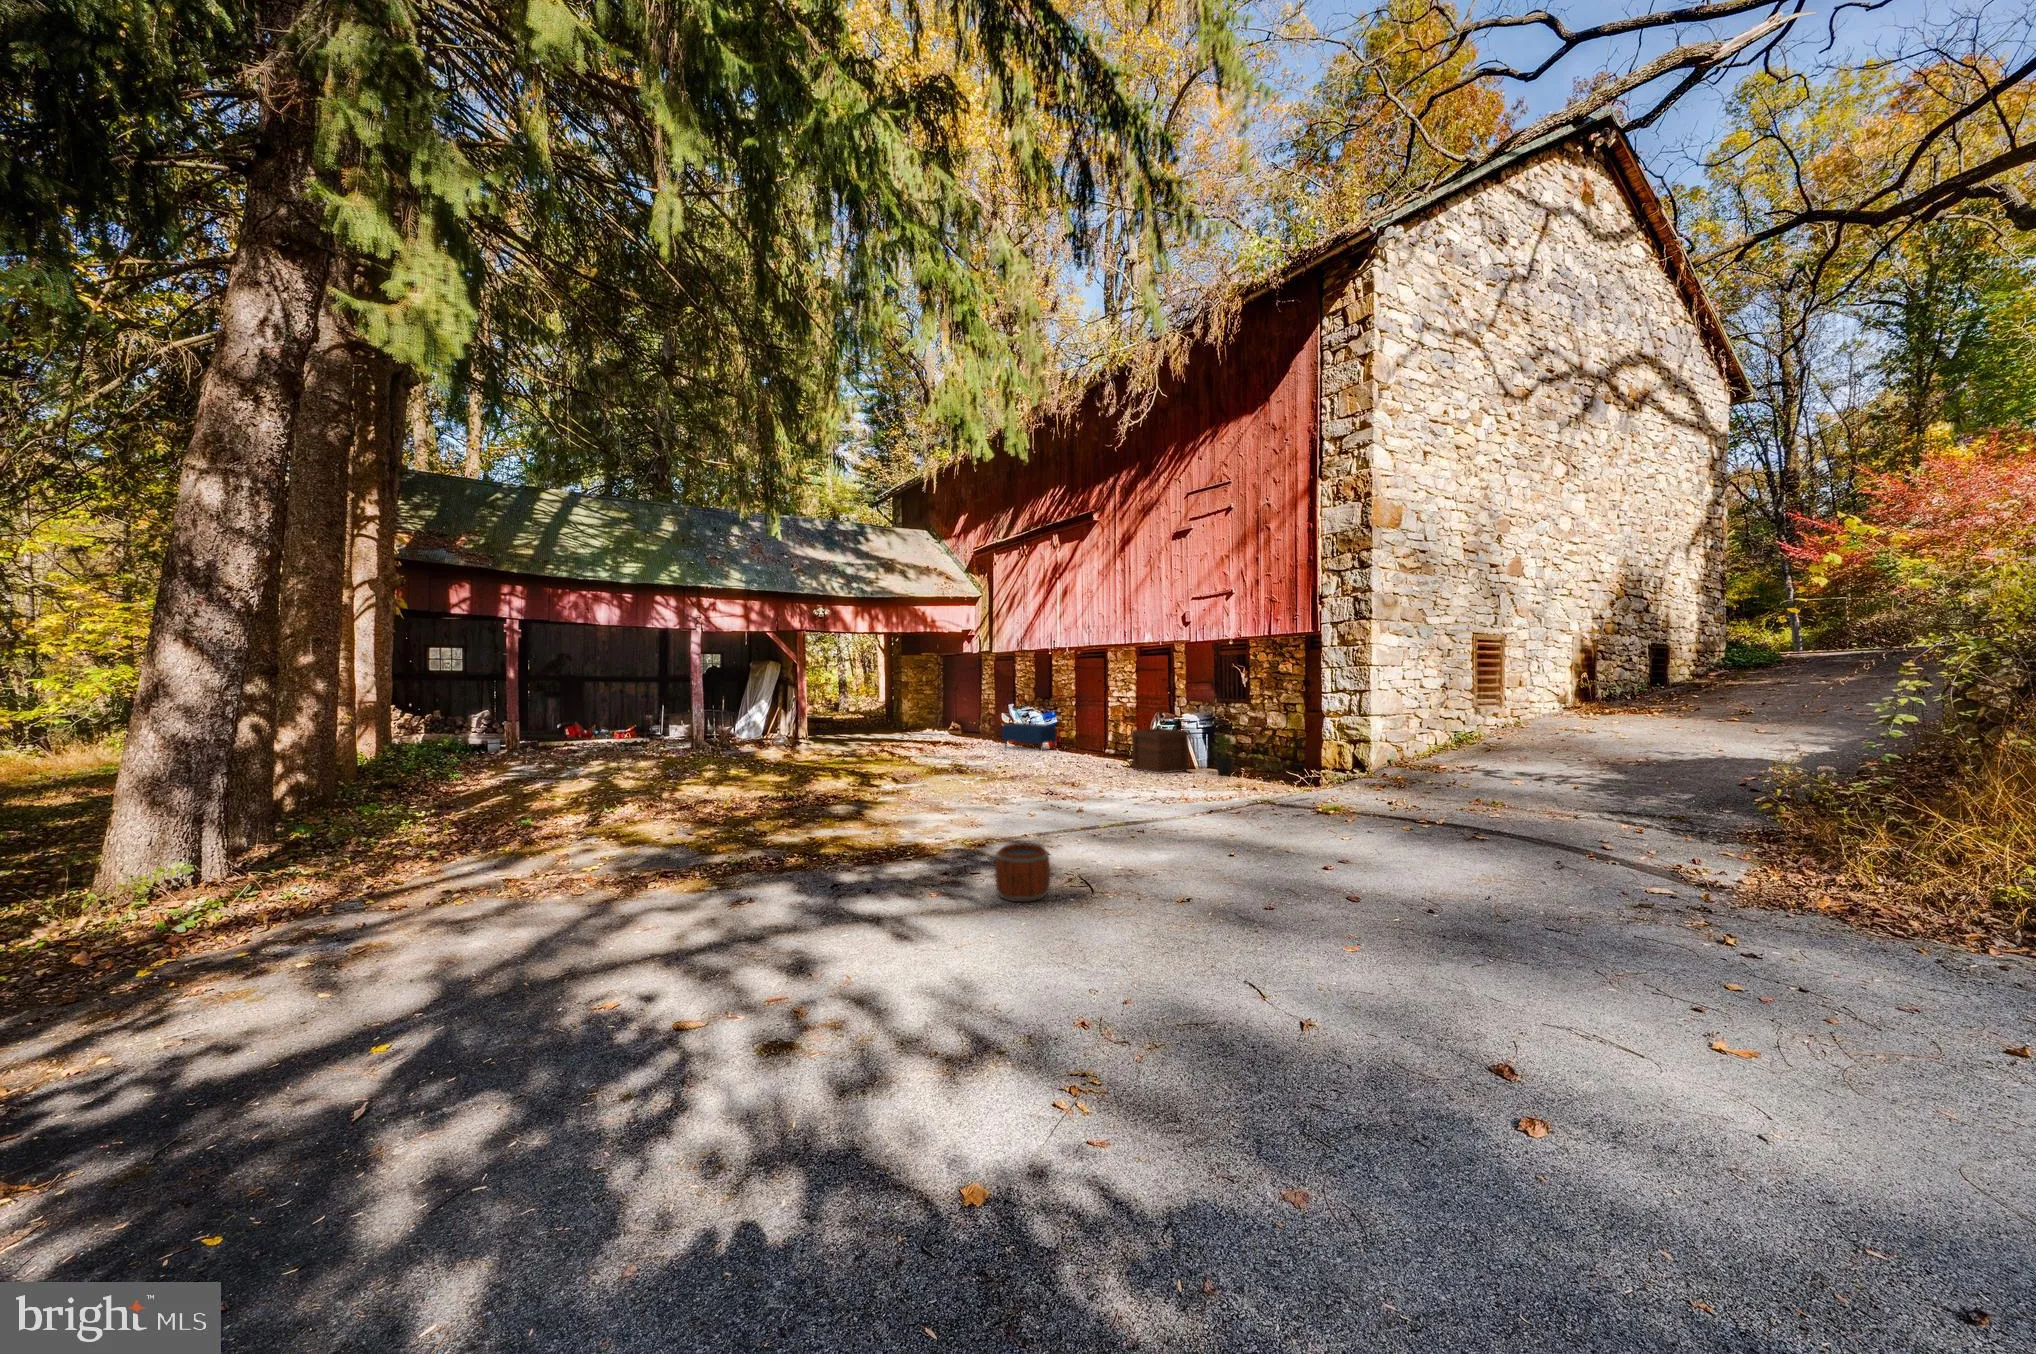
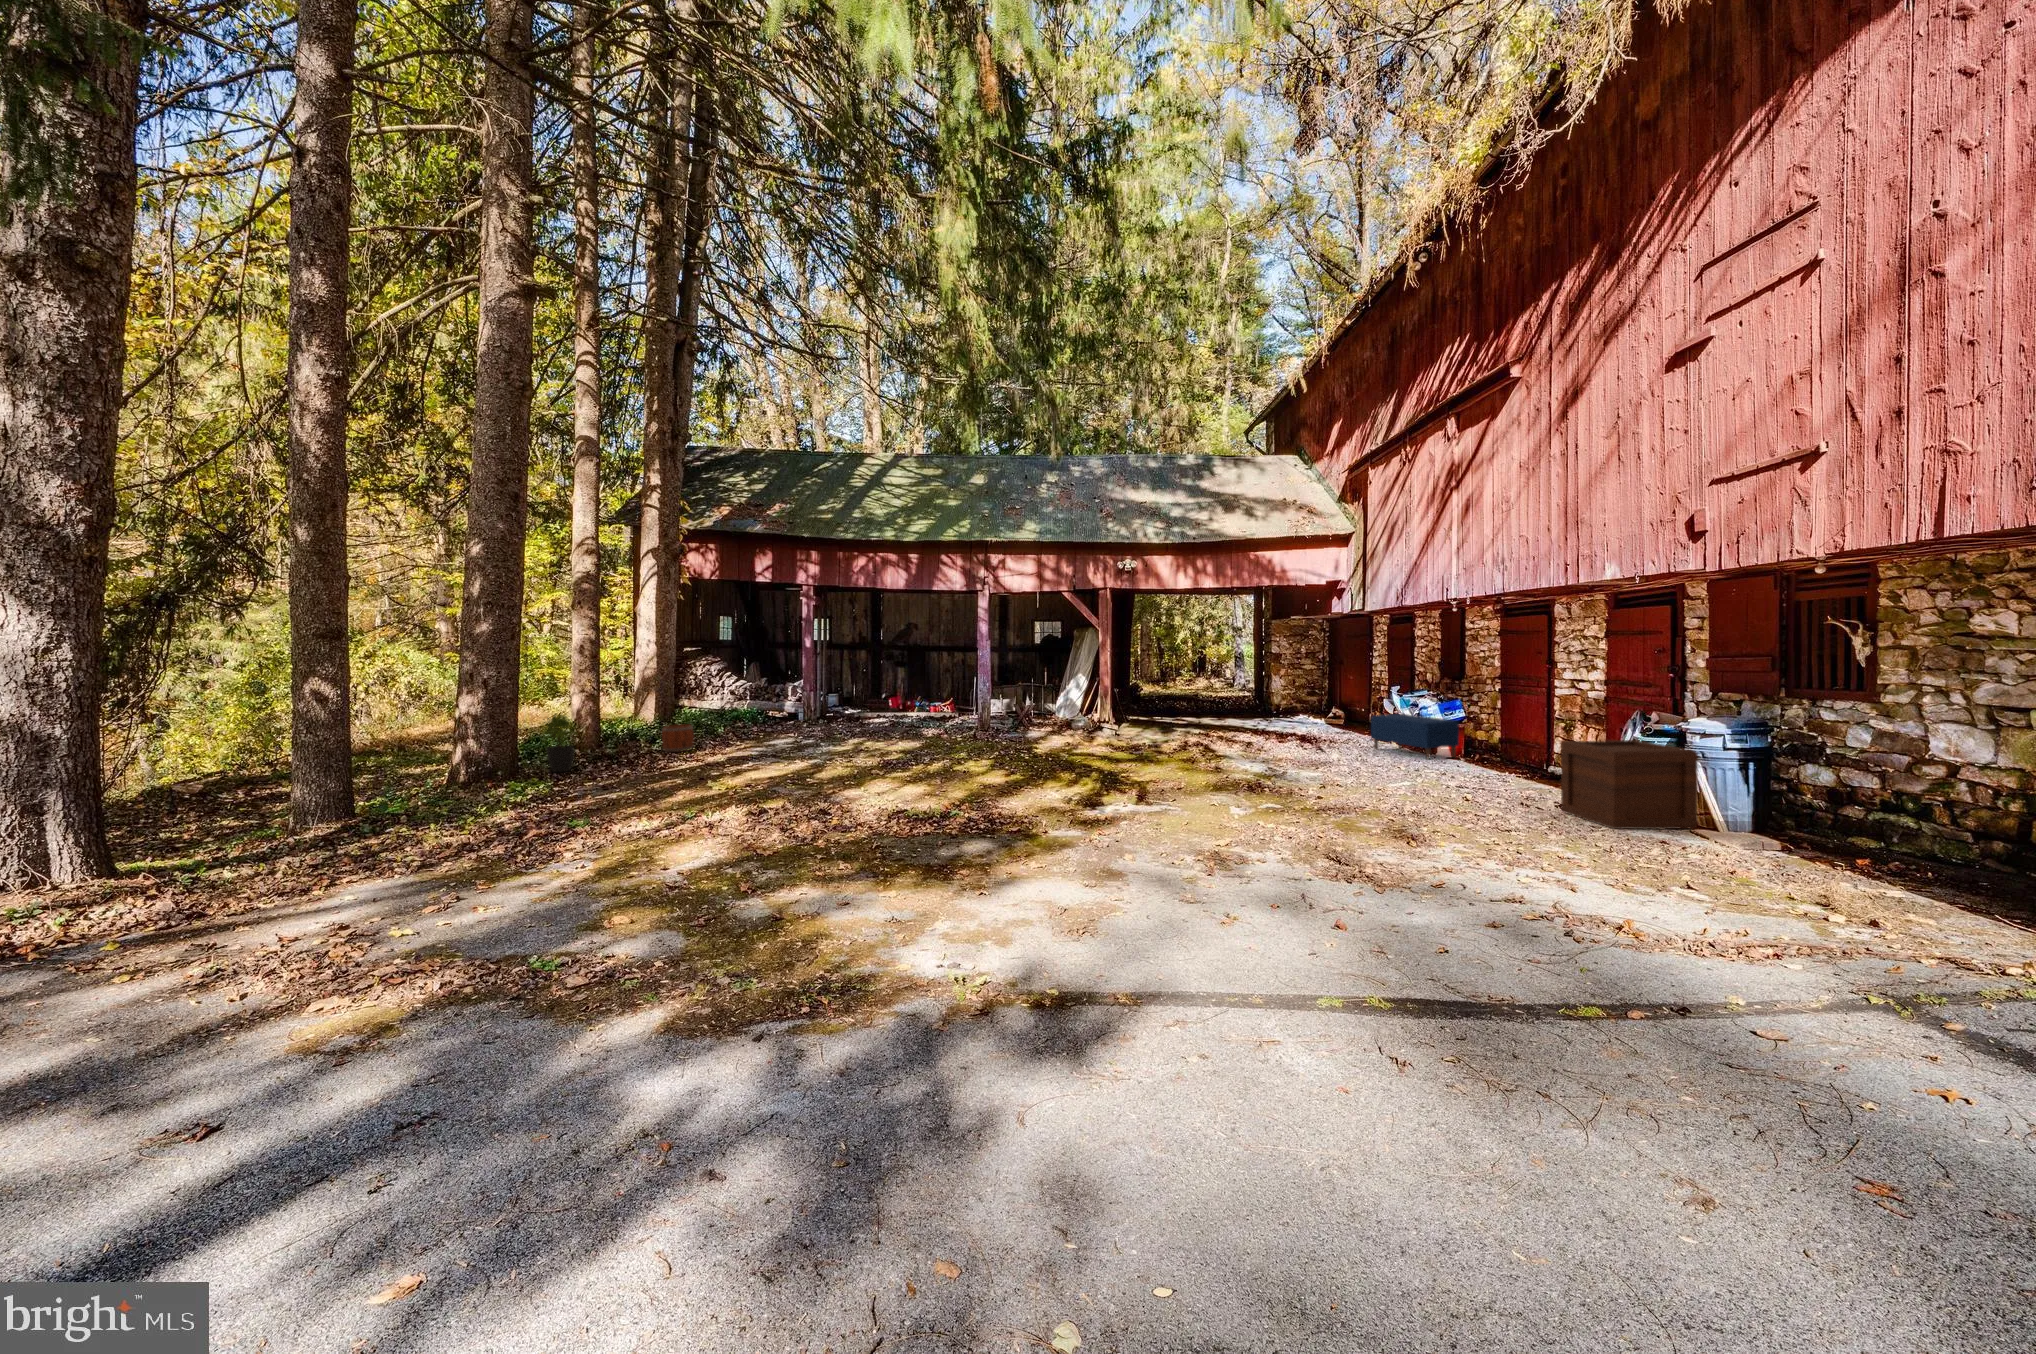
potted plant: present [1212,735,1232,776] -> present [541,713,578,772]
bucket: present [995,844,1050,902] -> present [662,724,694,752]

